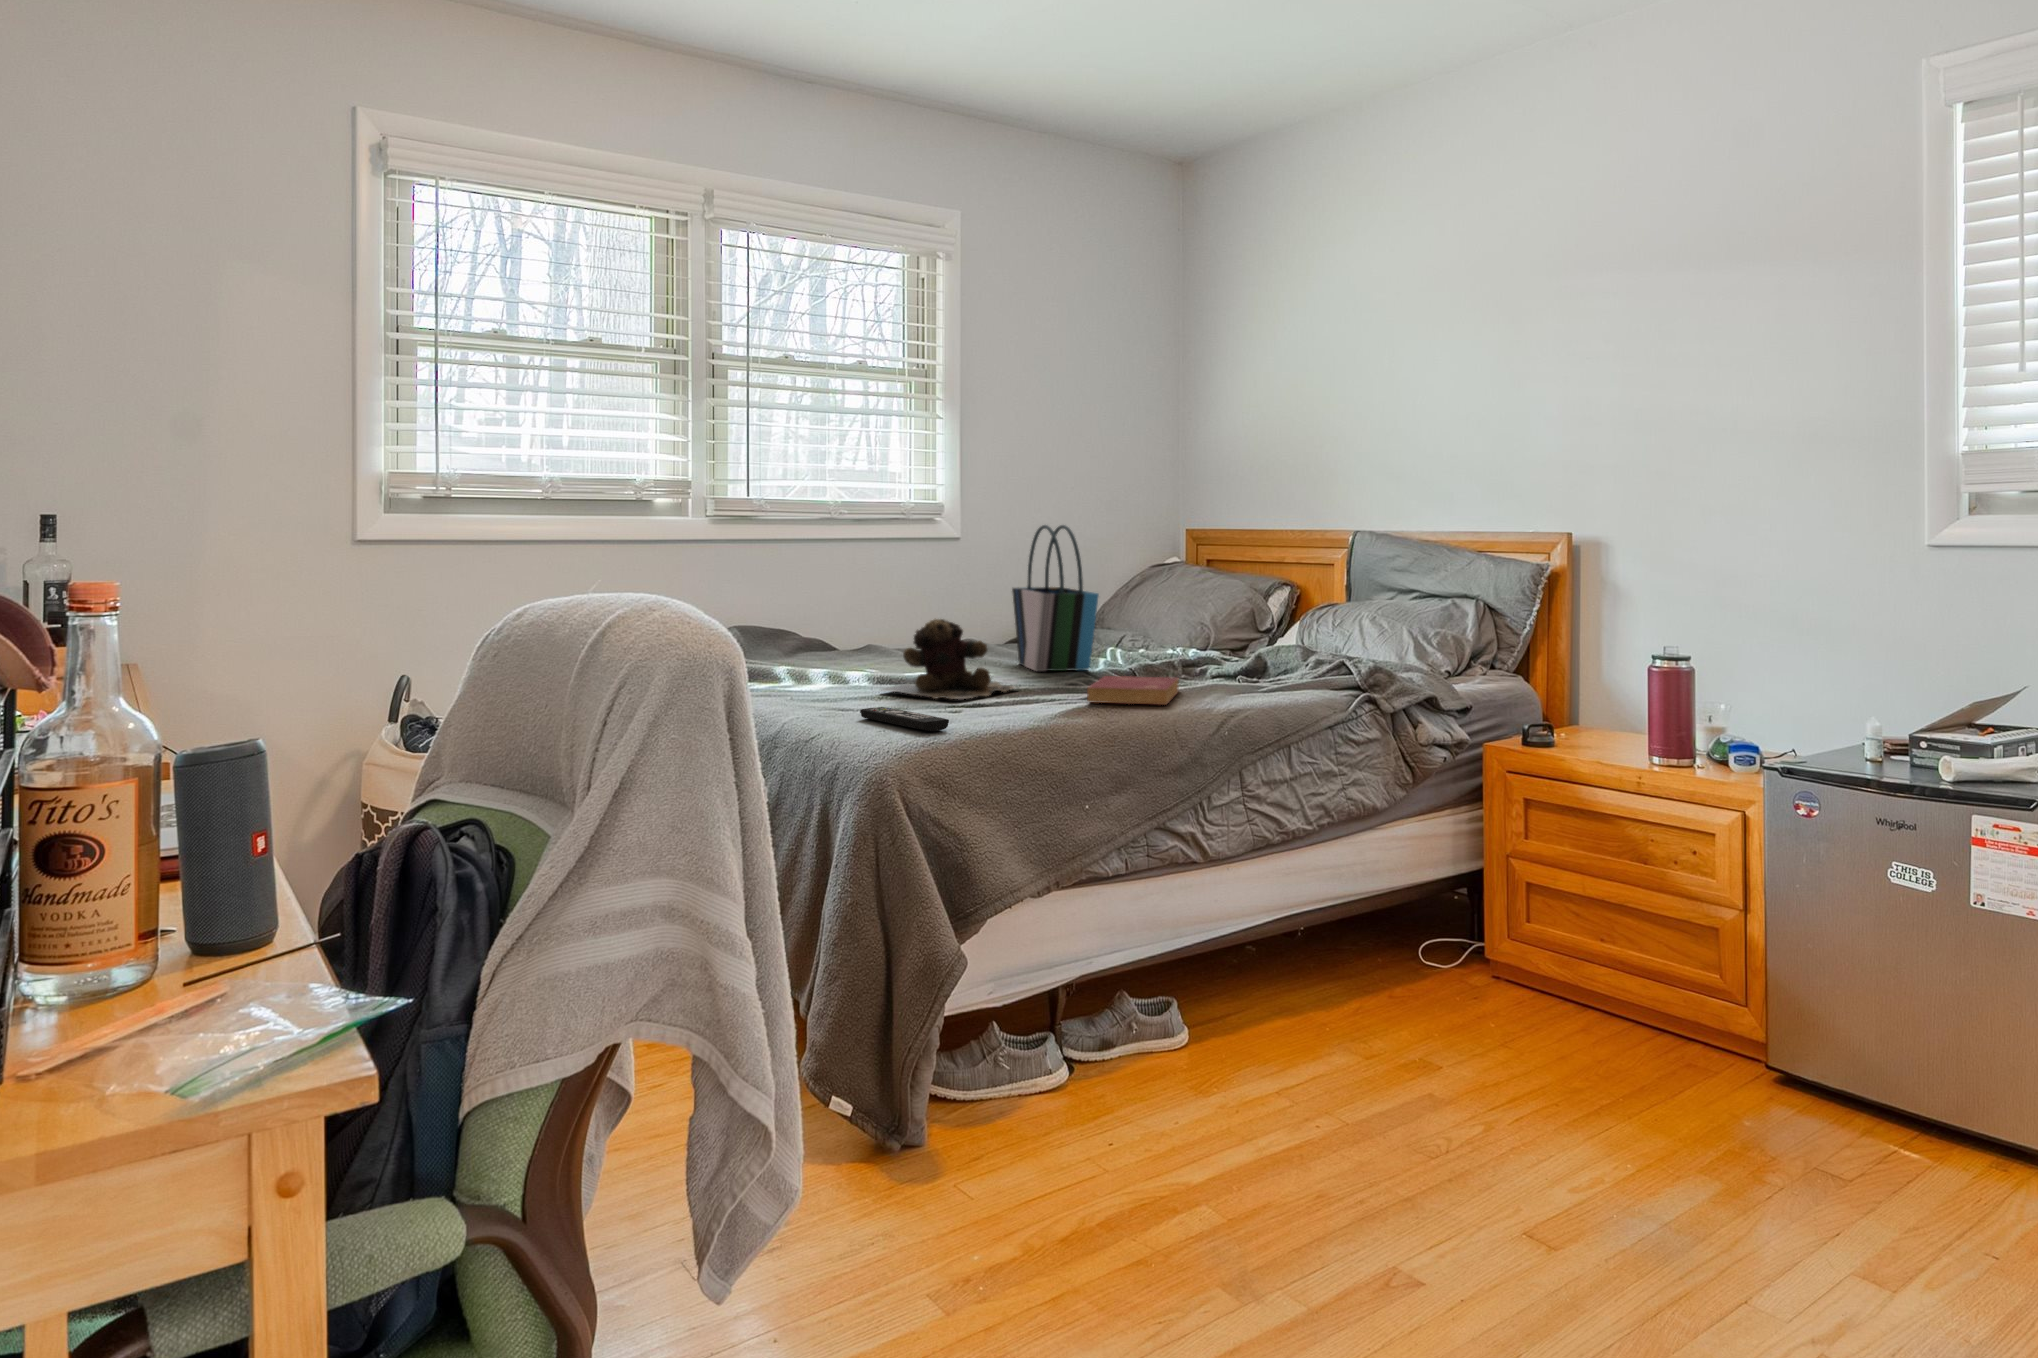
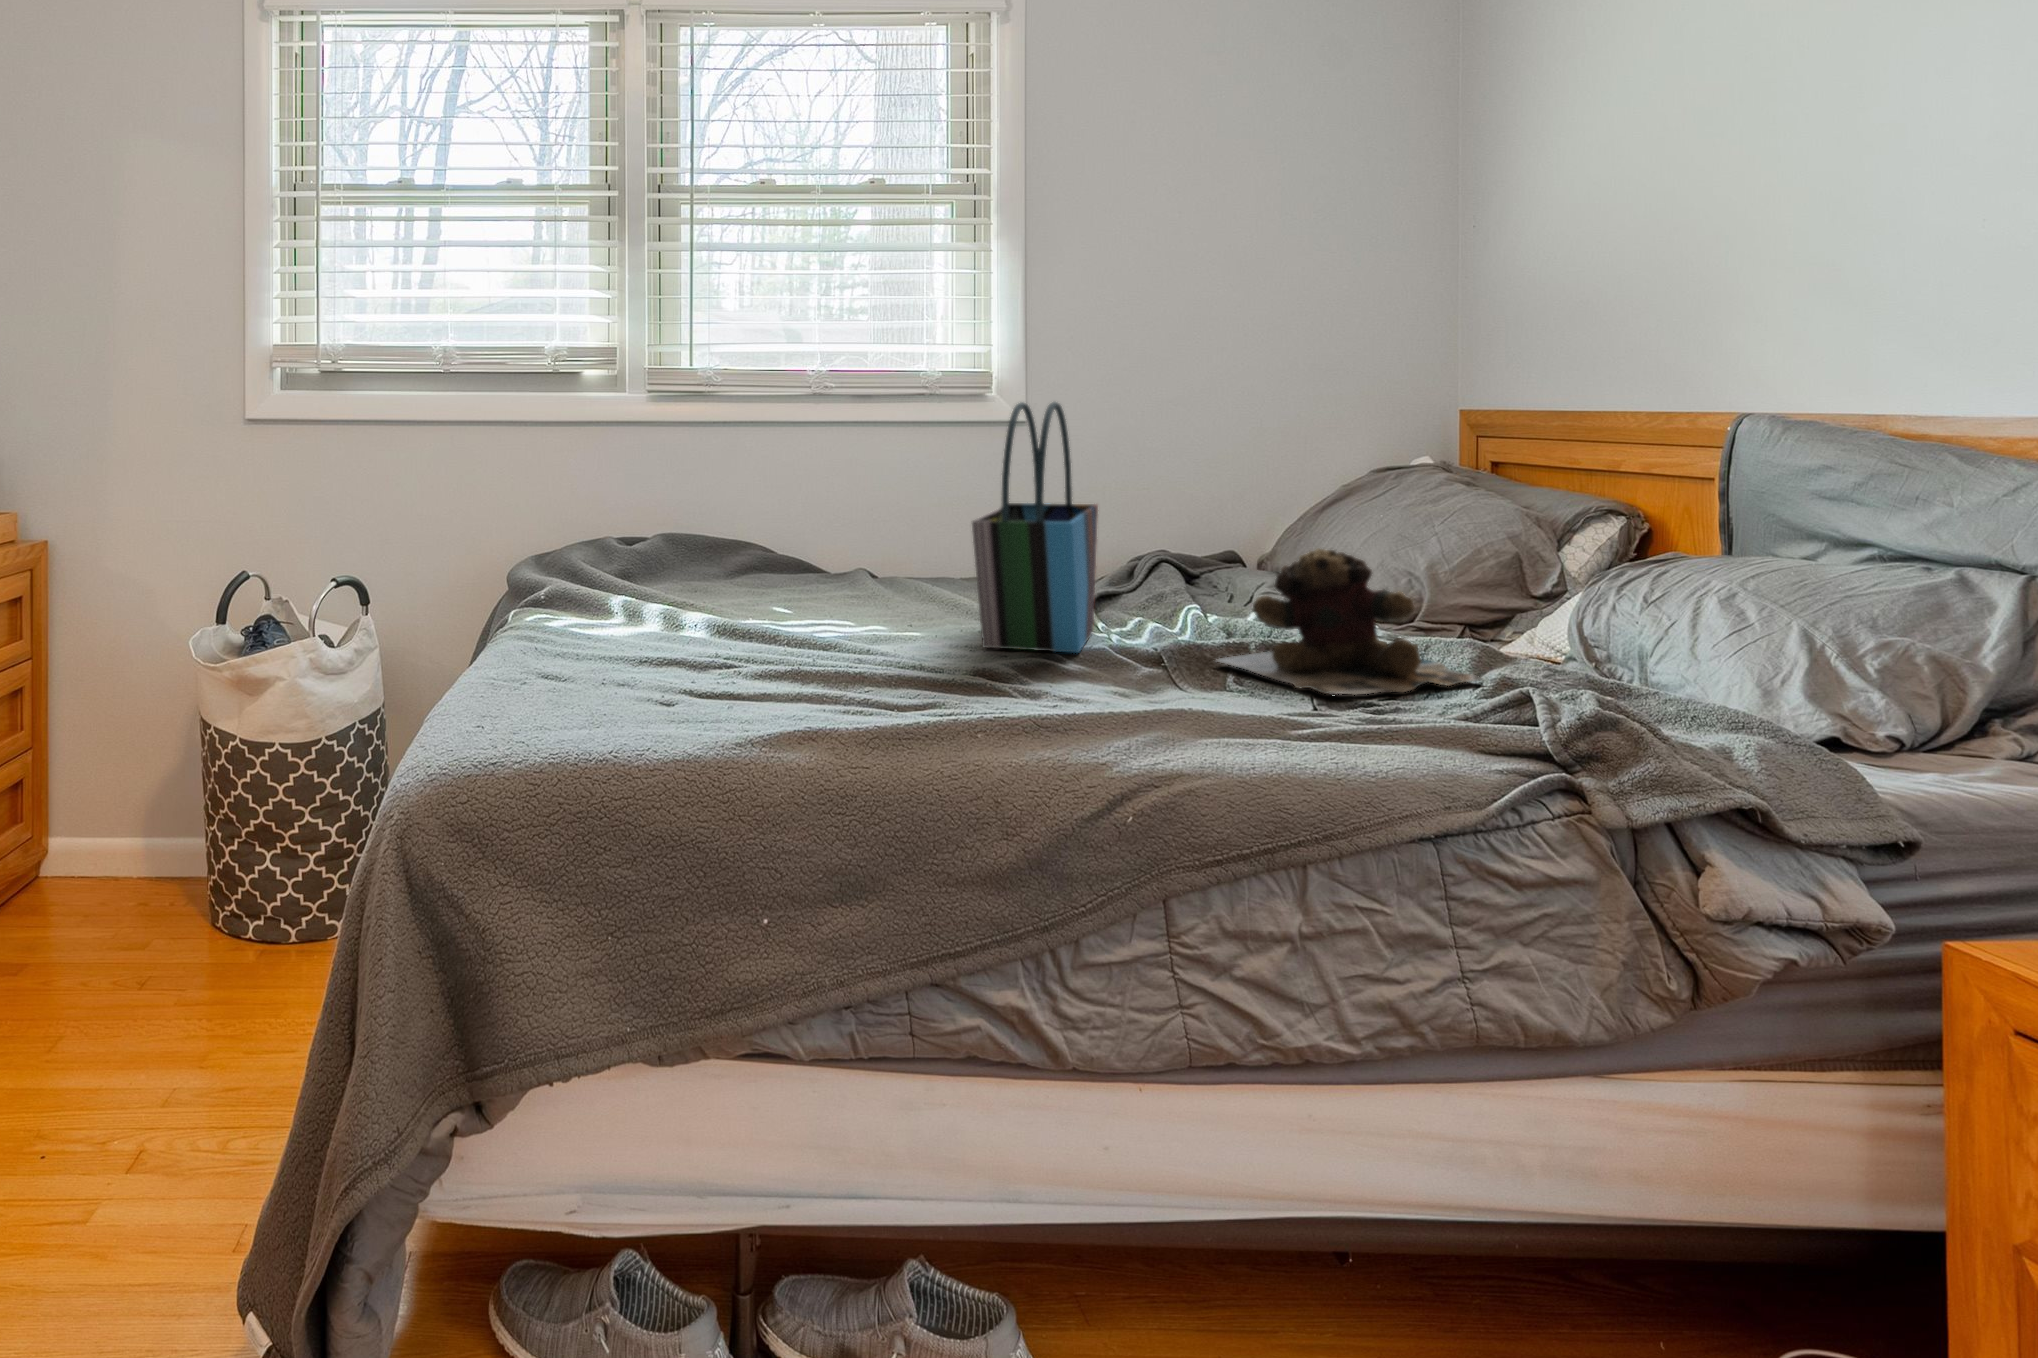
teddy bear: present [883,619,1017,699] -> present [1218,549,1482,695]
book: present [1087,676,1179,705] -> none [891,675,1126,752]
remote control: present [860,707,949,731] -> none [497,699,550,756]

